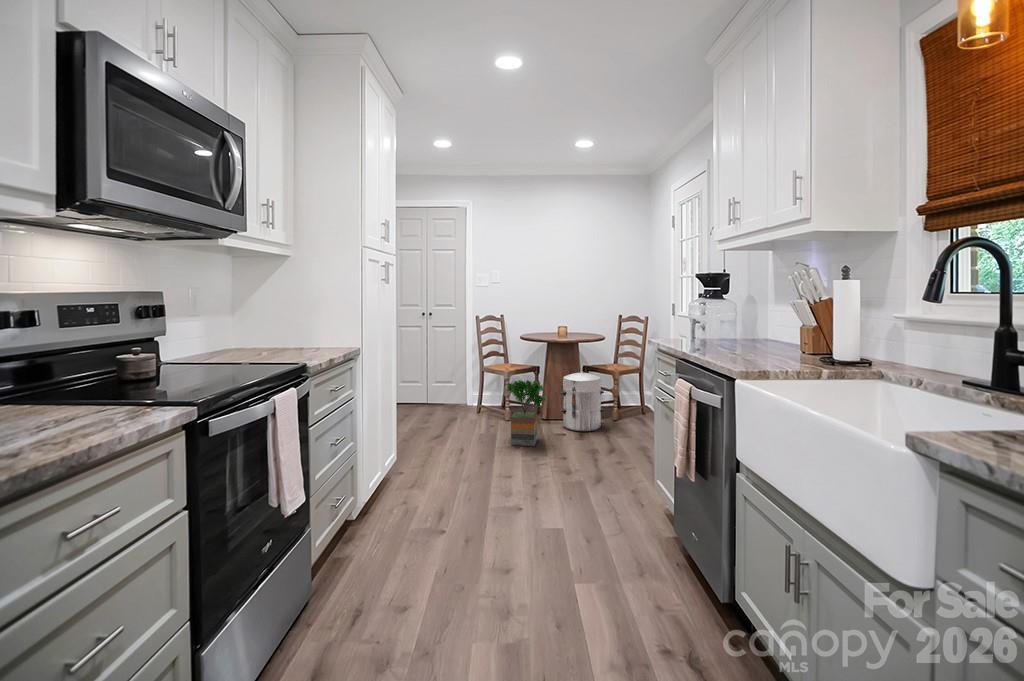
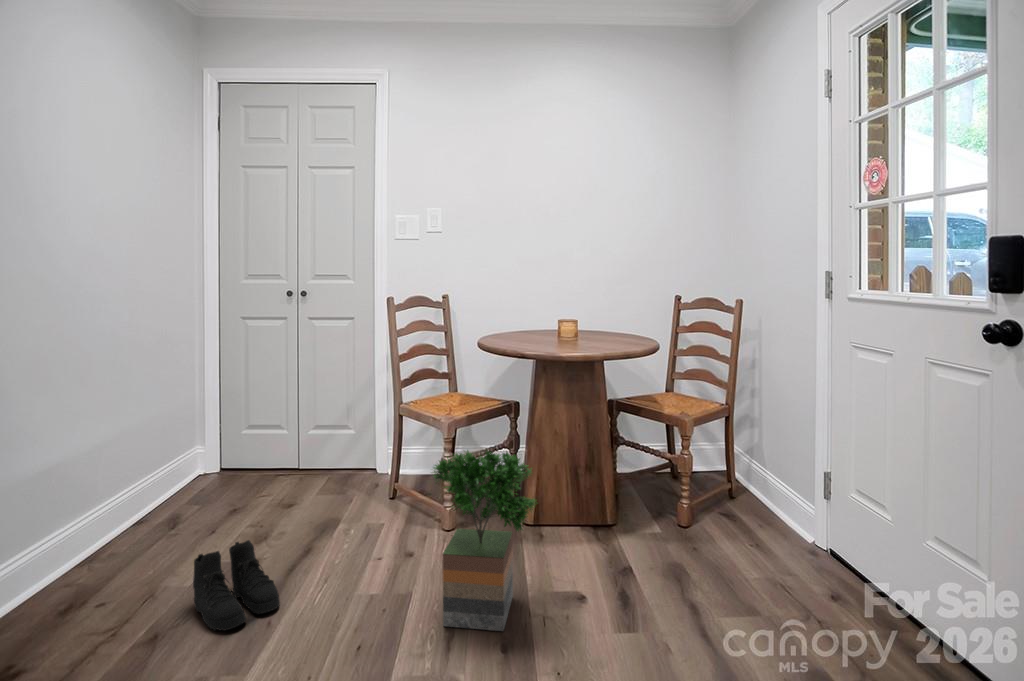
waste bin: present [560,370,604,431] -> none [566,419,668,567]
boots: none [414,416,447,445] -> present [193,540,280,631]

